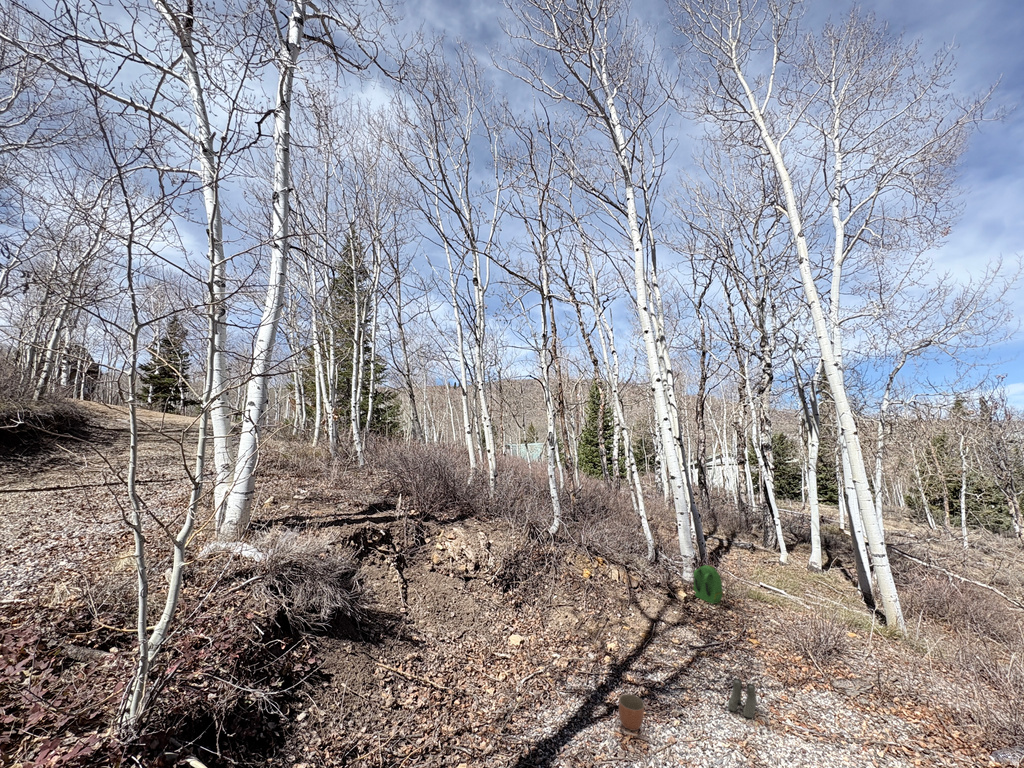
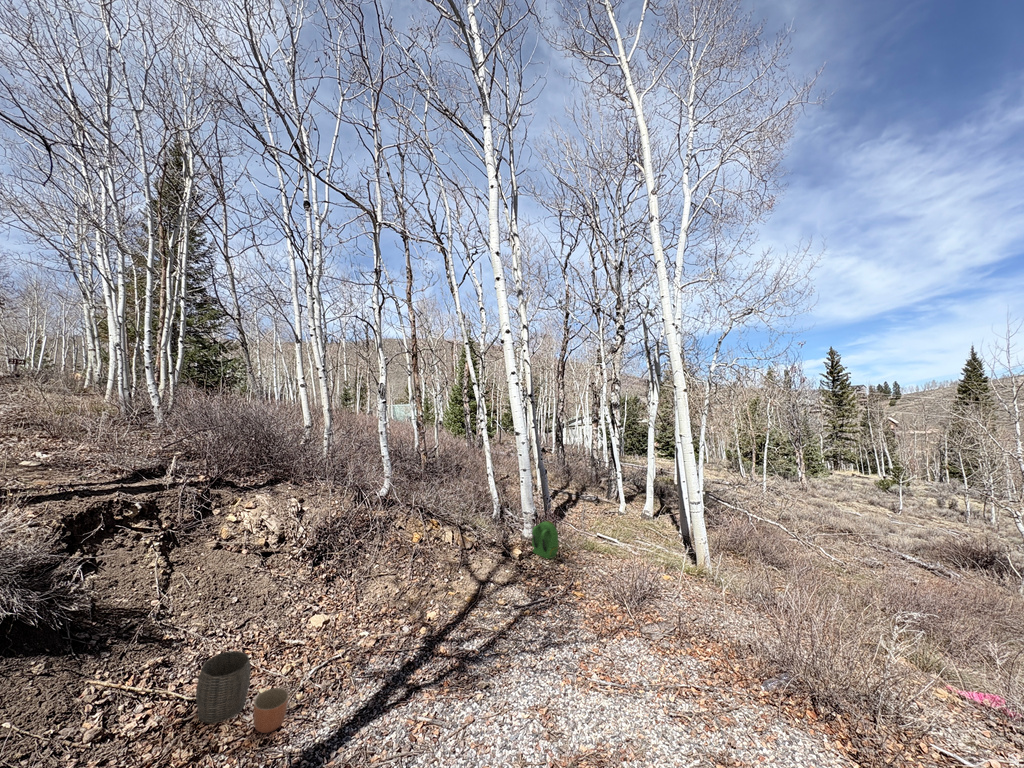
woven basket: none [447,653,483,710] -> present [196,651,250,723]
boots: present [728,679,757,718] -> none [539,639,567,679]
planter: present [619,694,644,730] -> present [253,688,289,733]

